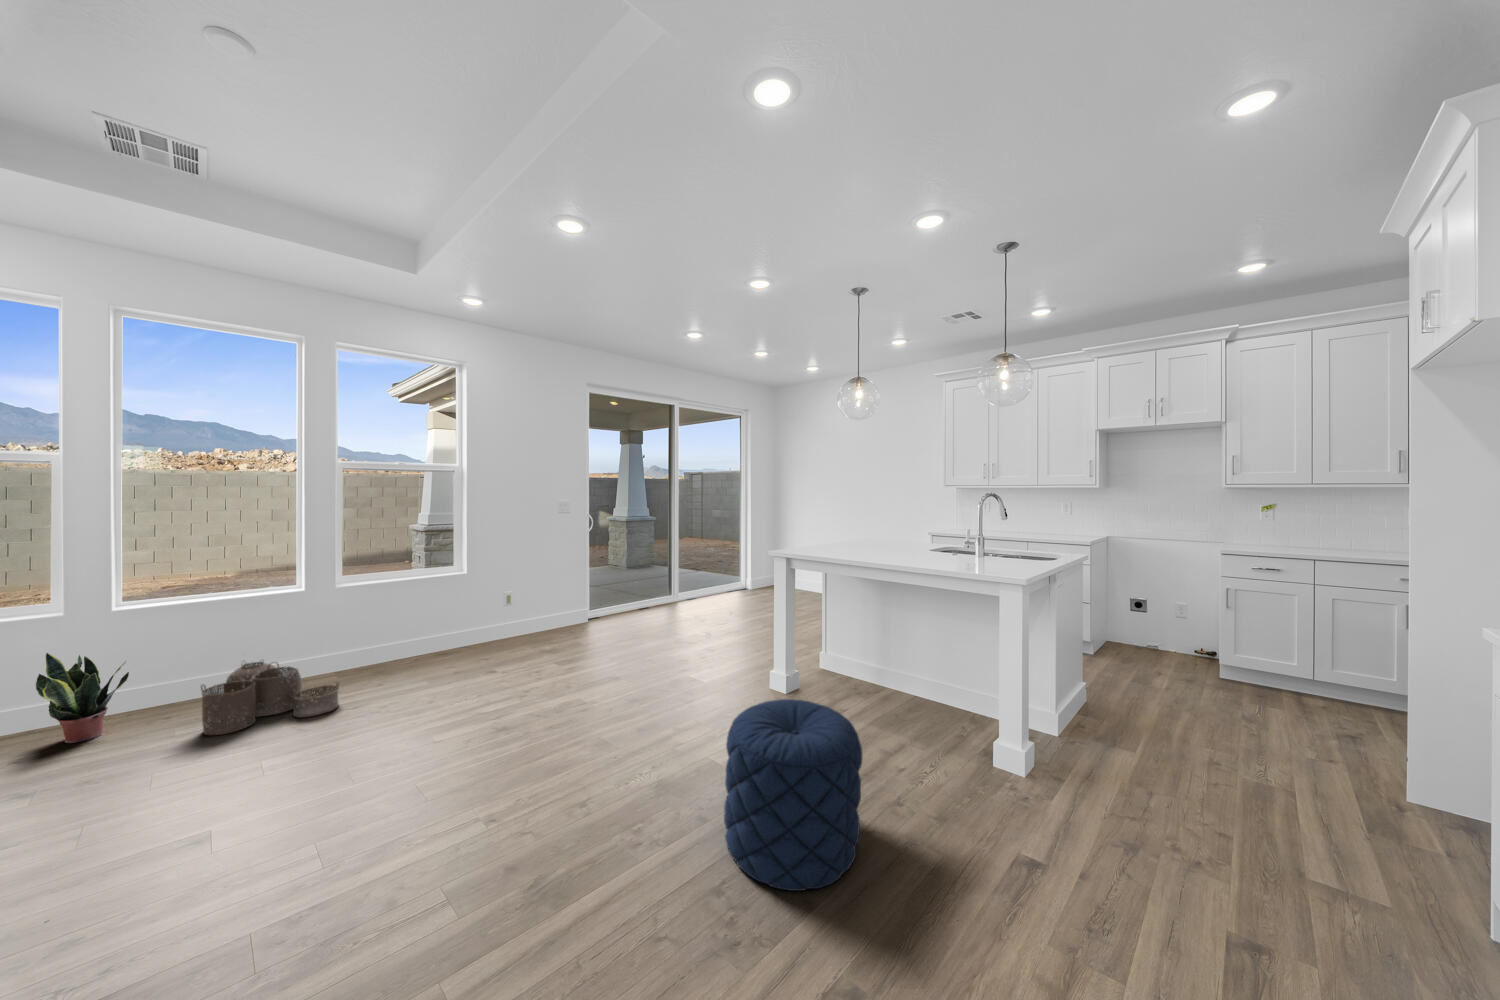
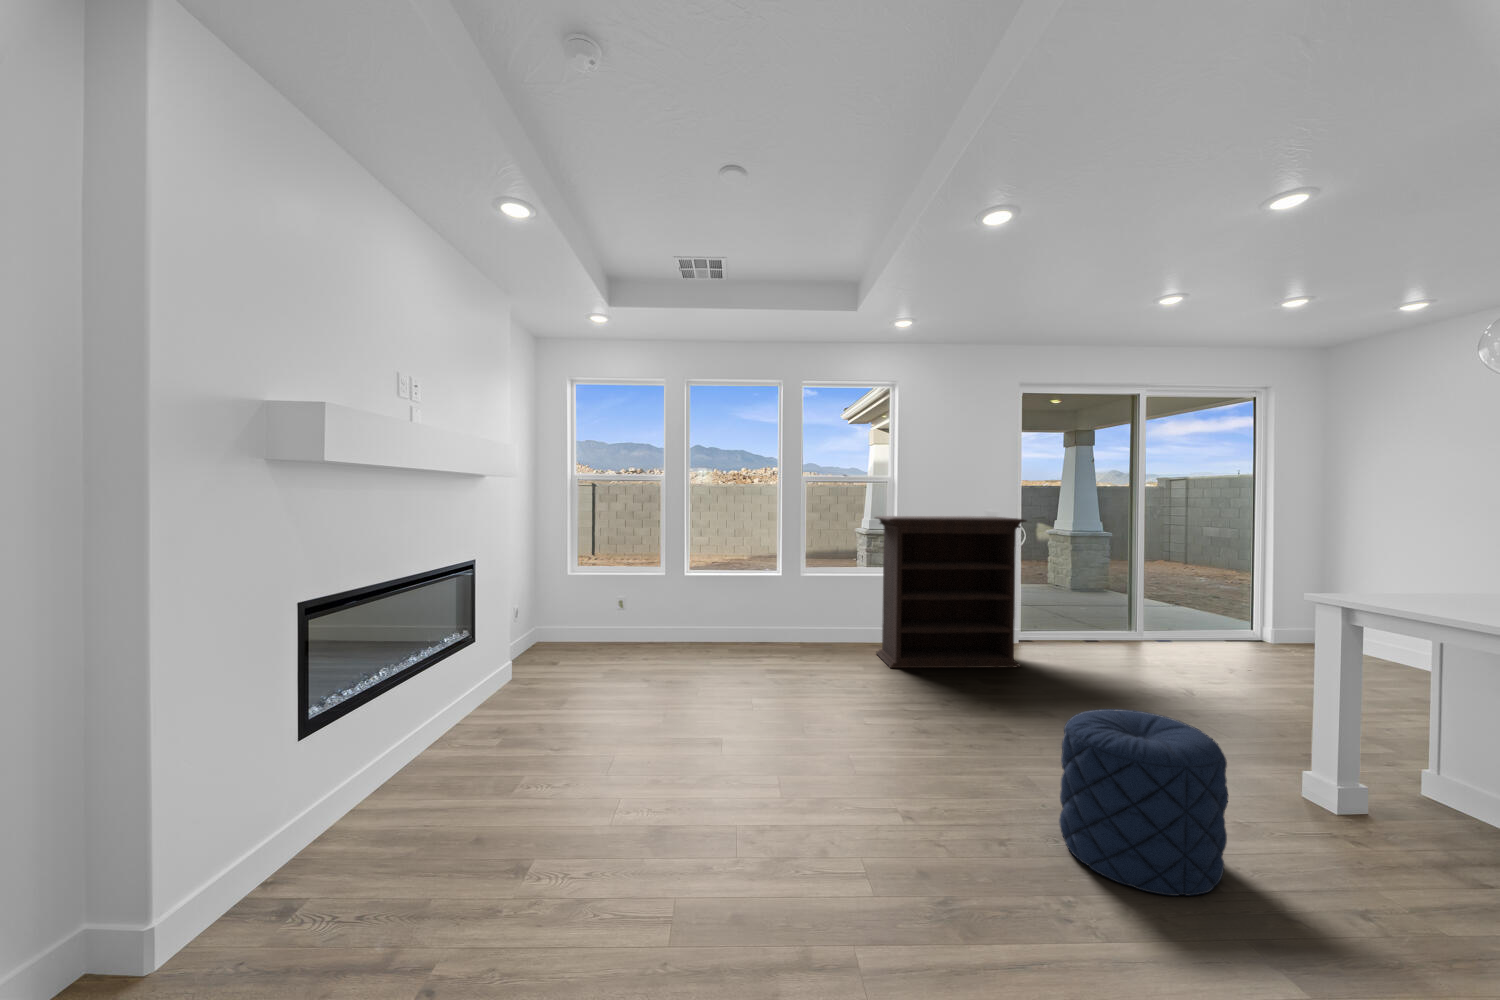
bookshelf: none [440,508,606,684] -> present [875,516,1026,668]
potted plant: present [36,653,129,743] -> none [665,593,700,649]
woven basket: present [201,662,339,735] -> none [730,618,802,664]

